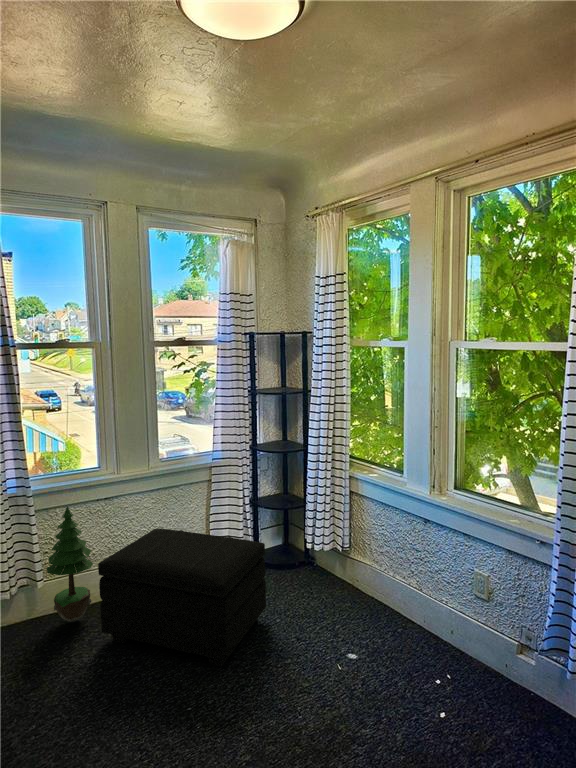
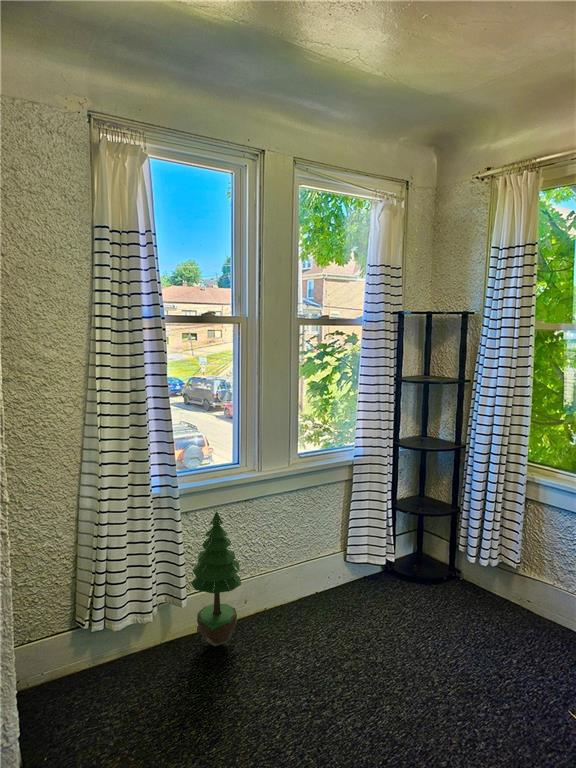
footstool: present [98,529,266,666] -> none [265,537,448,714]

